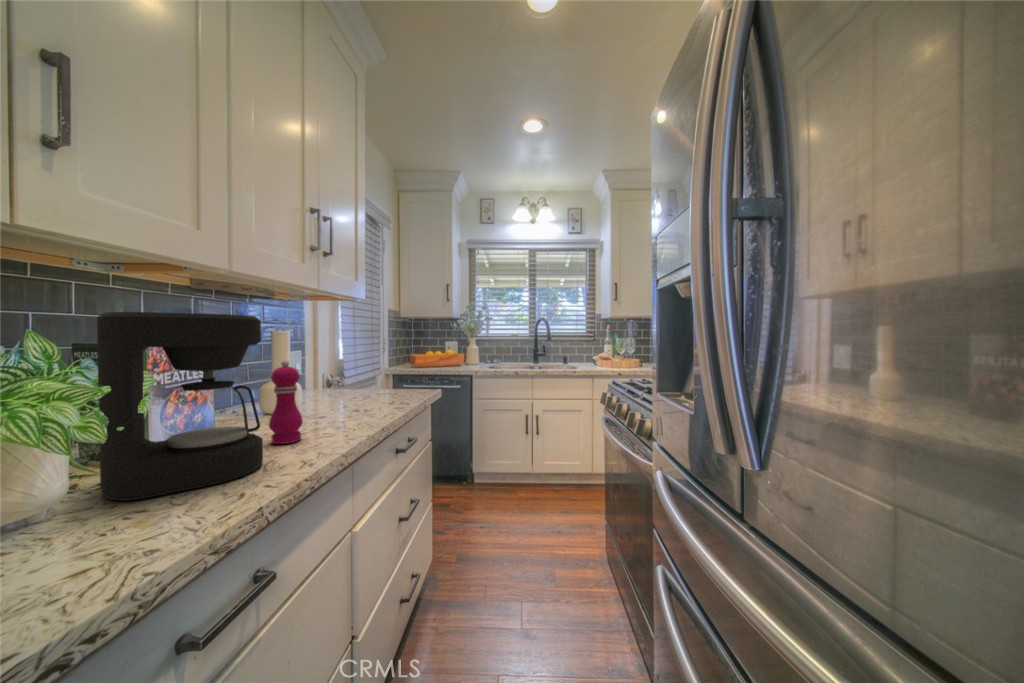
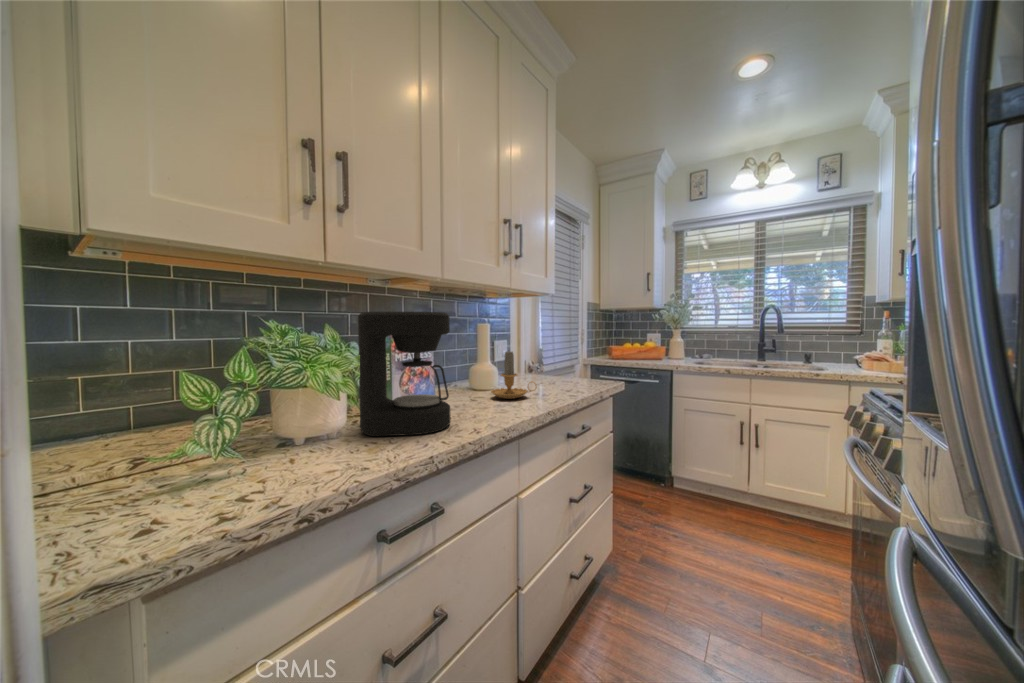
pepper mill: present [269,360,303,444] -> none [462,347,486,413]
candle: none [298,361,358,421] -> present [491,351,537,399]

